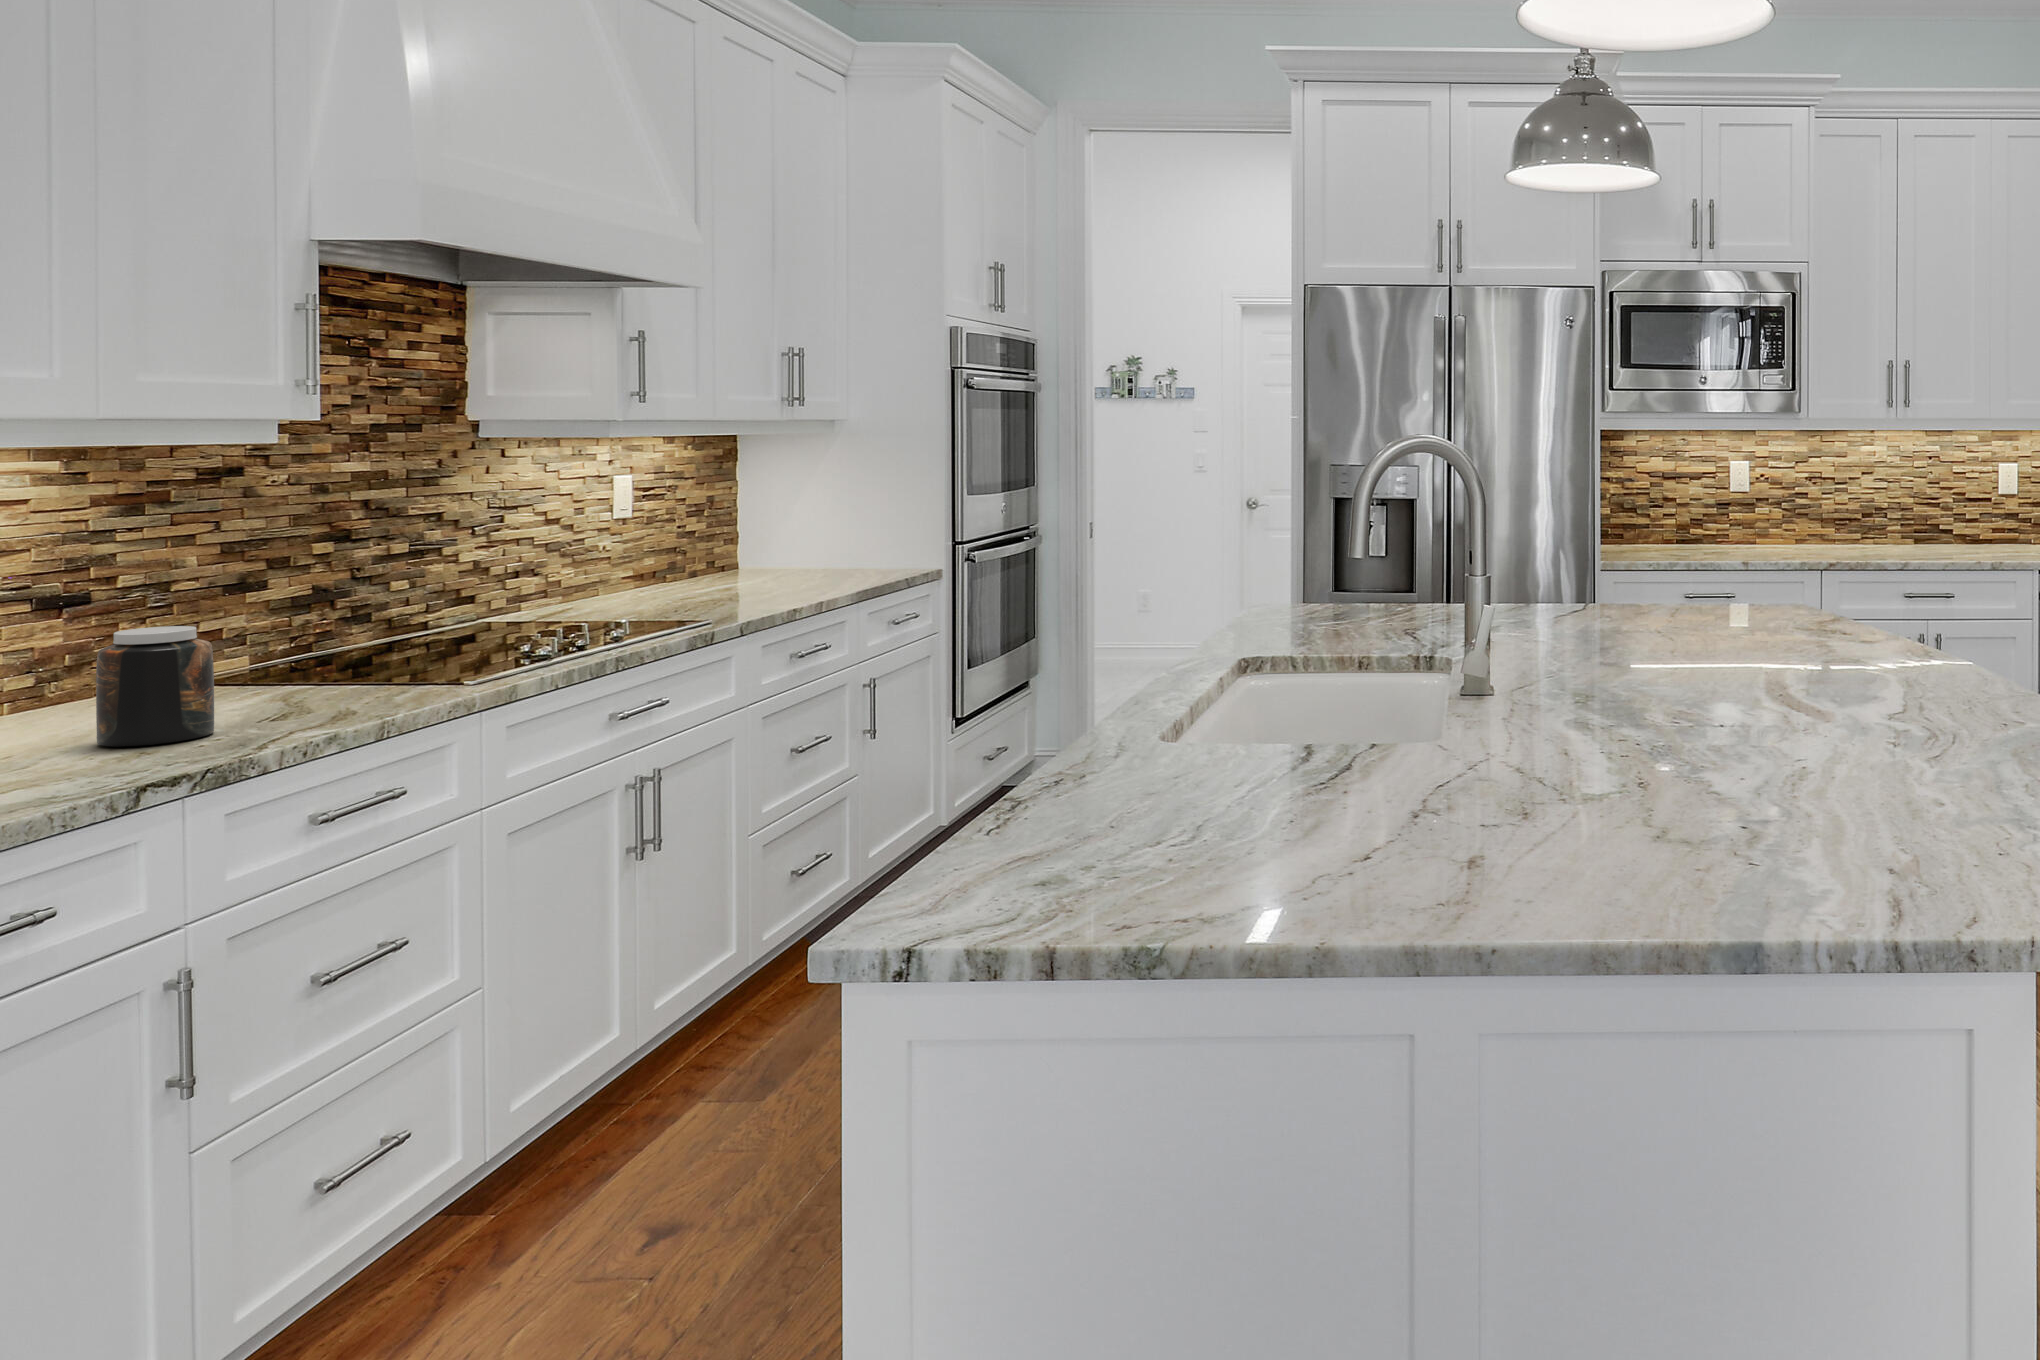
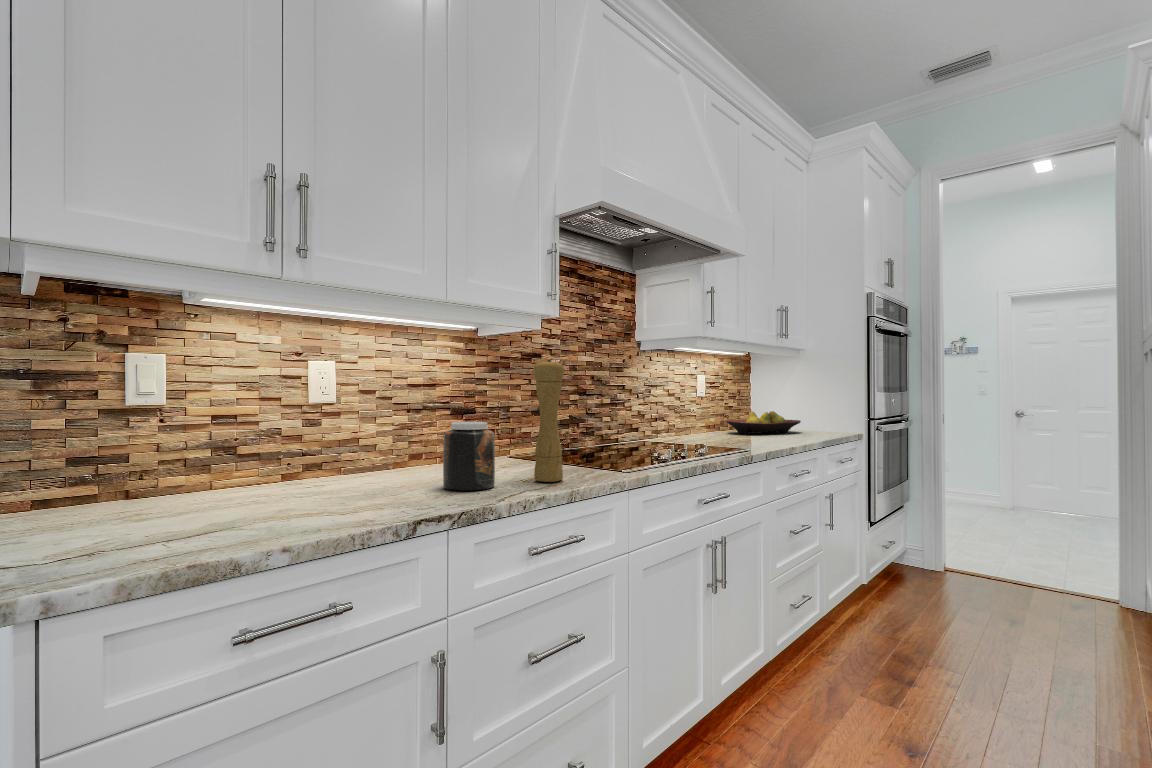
pepper mill: none [286,512,351,714] -> present [533,360,564,482]
fruit bowl: none [676,540,828,588] -> present [726,411,801,434]

